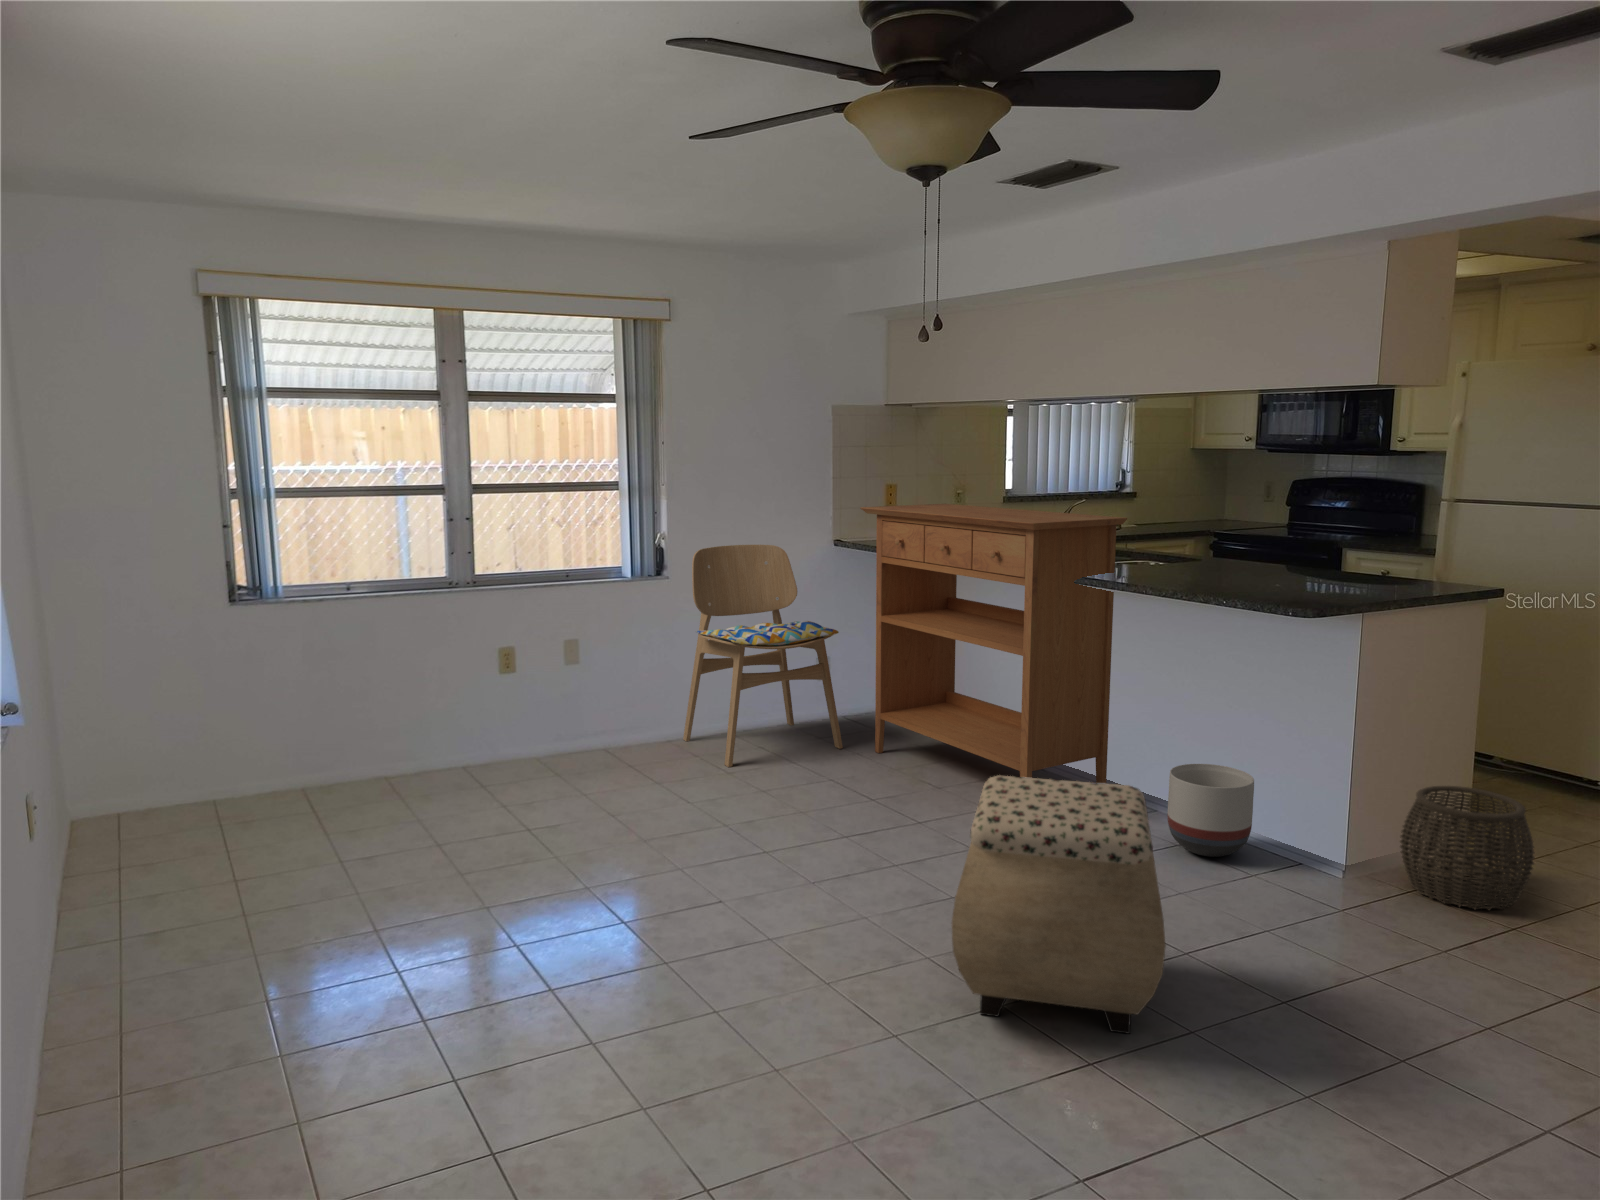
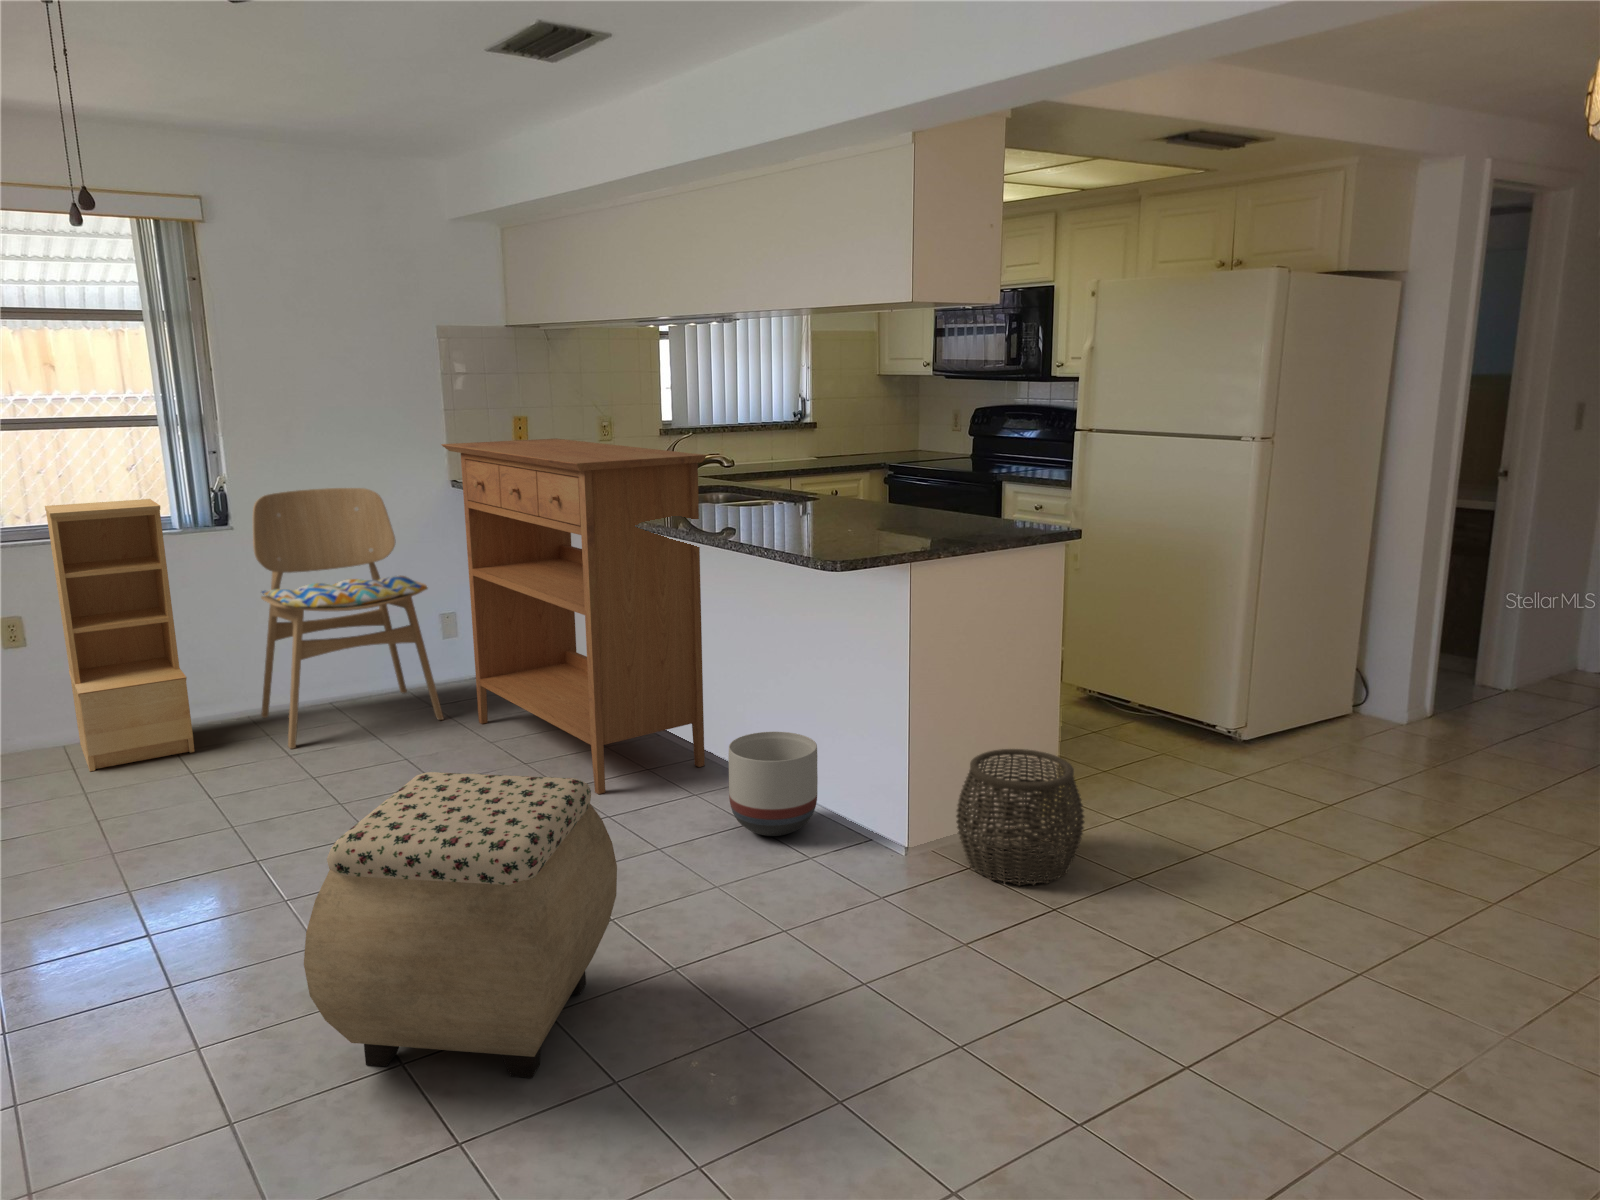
bookshelf: none [542,551,651,778] -> present [45,499,195,771]

